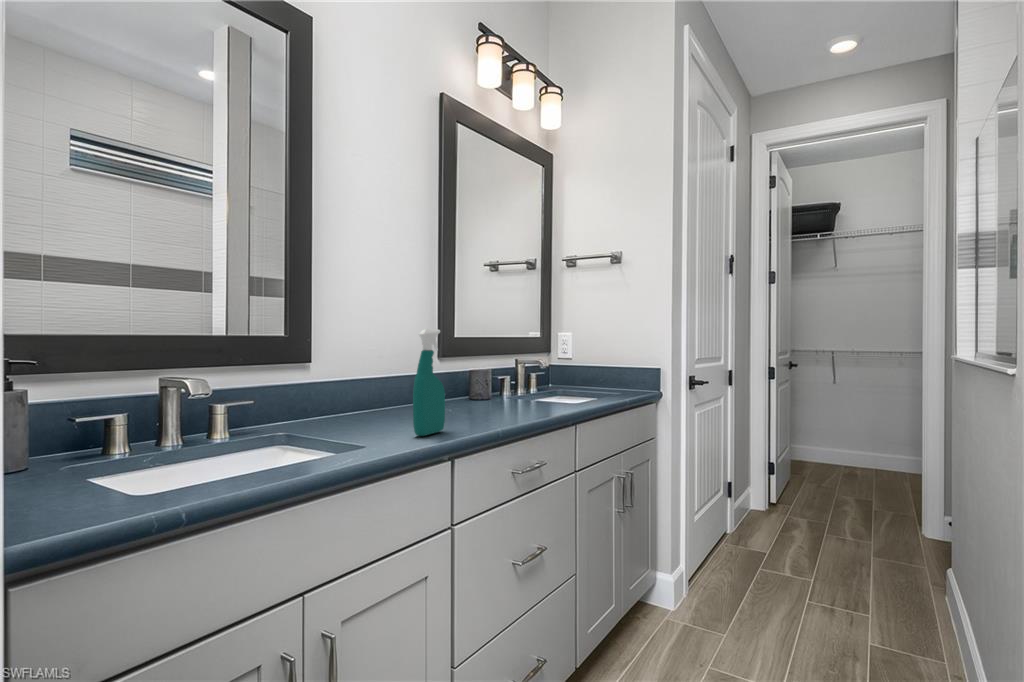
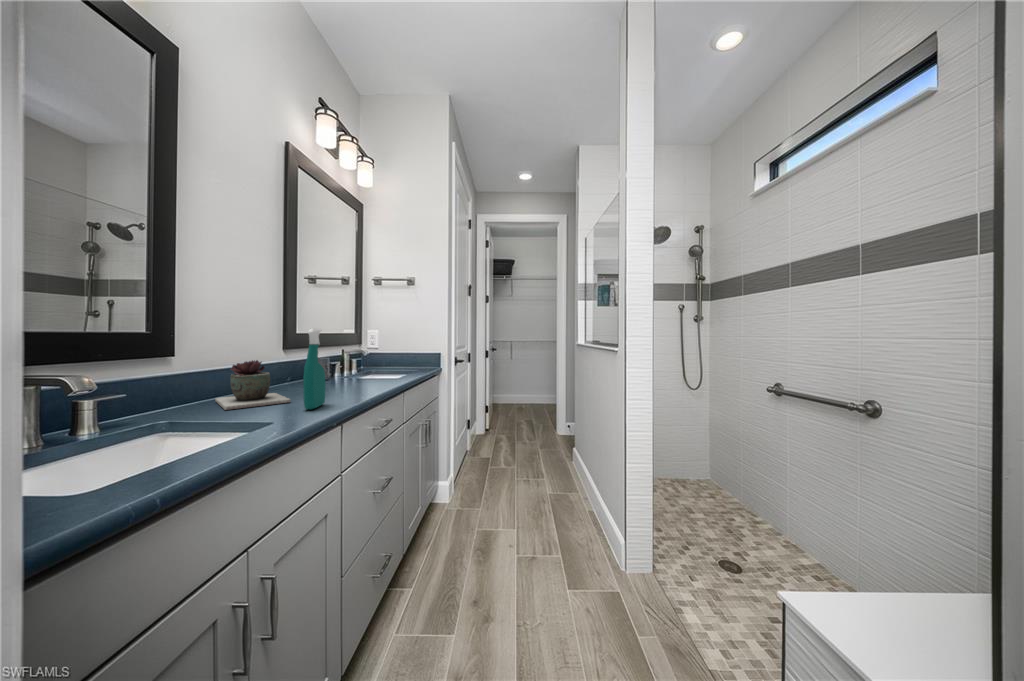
succulent plant: none [343,369,413,428] -> present [215,360,291,410]

